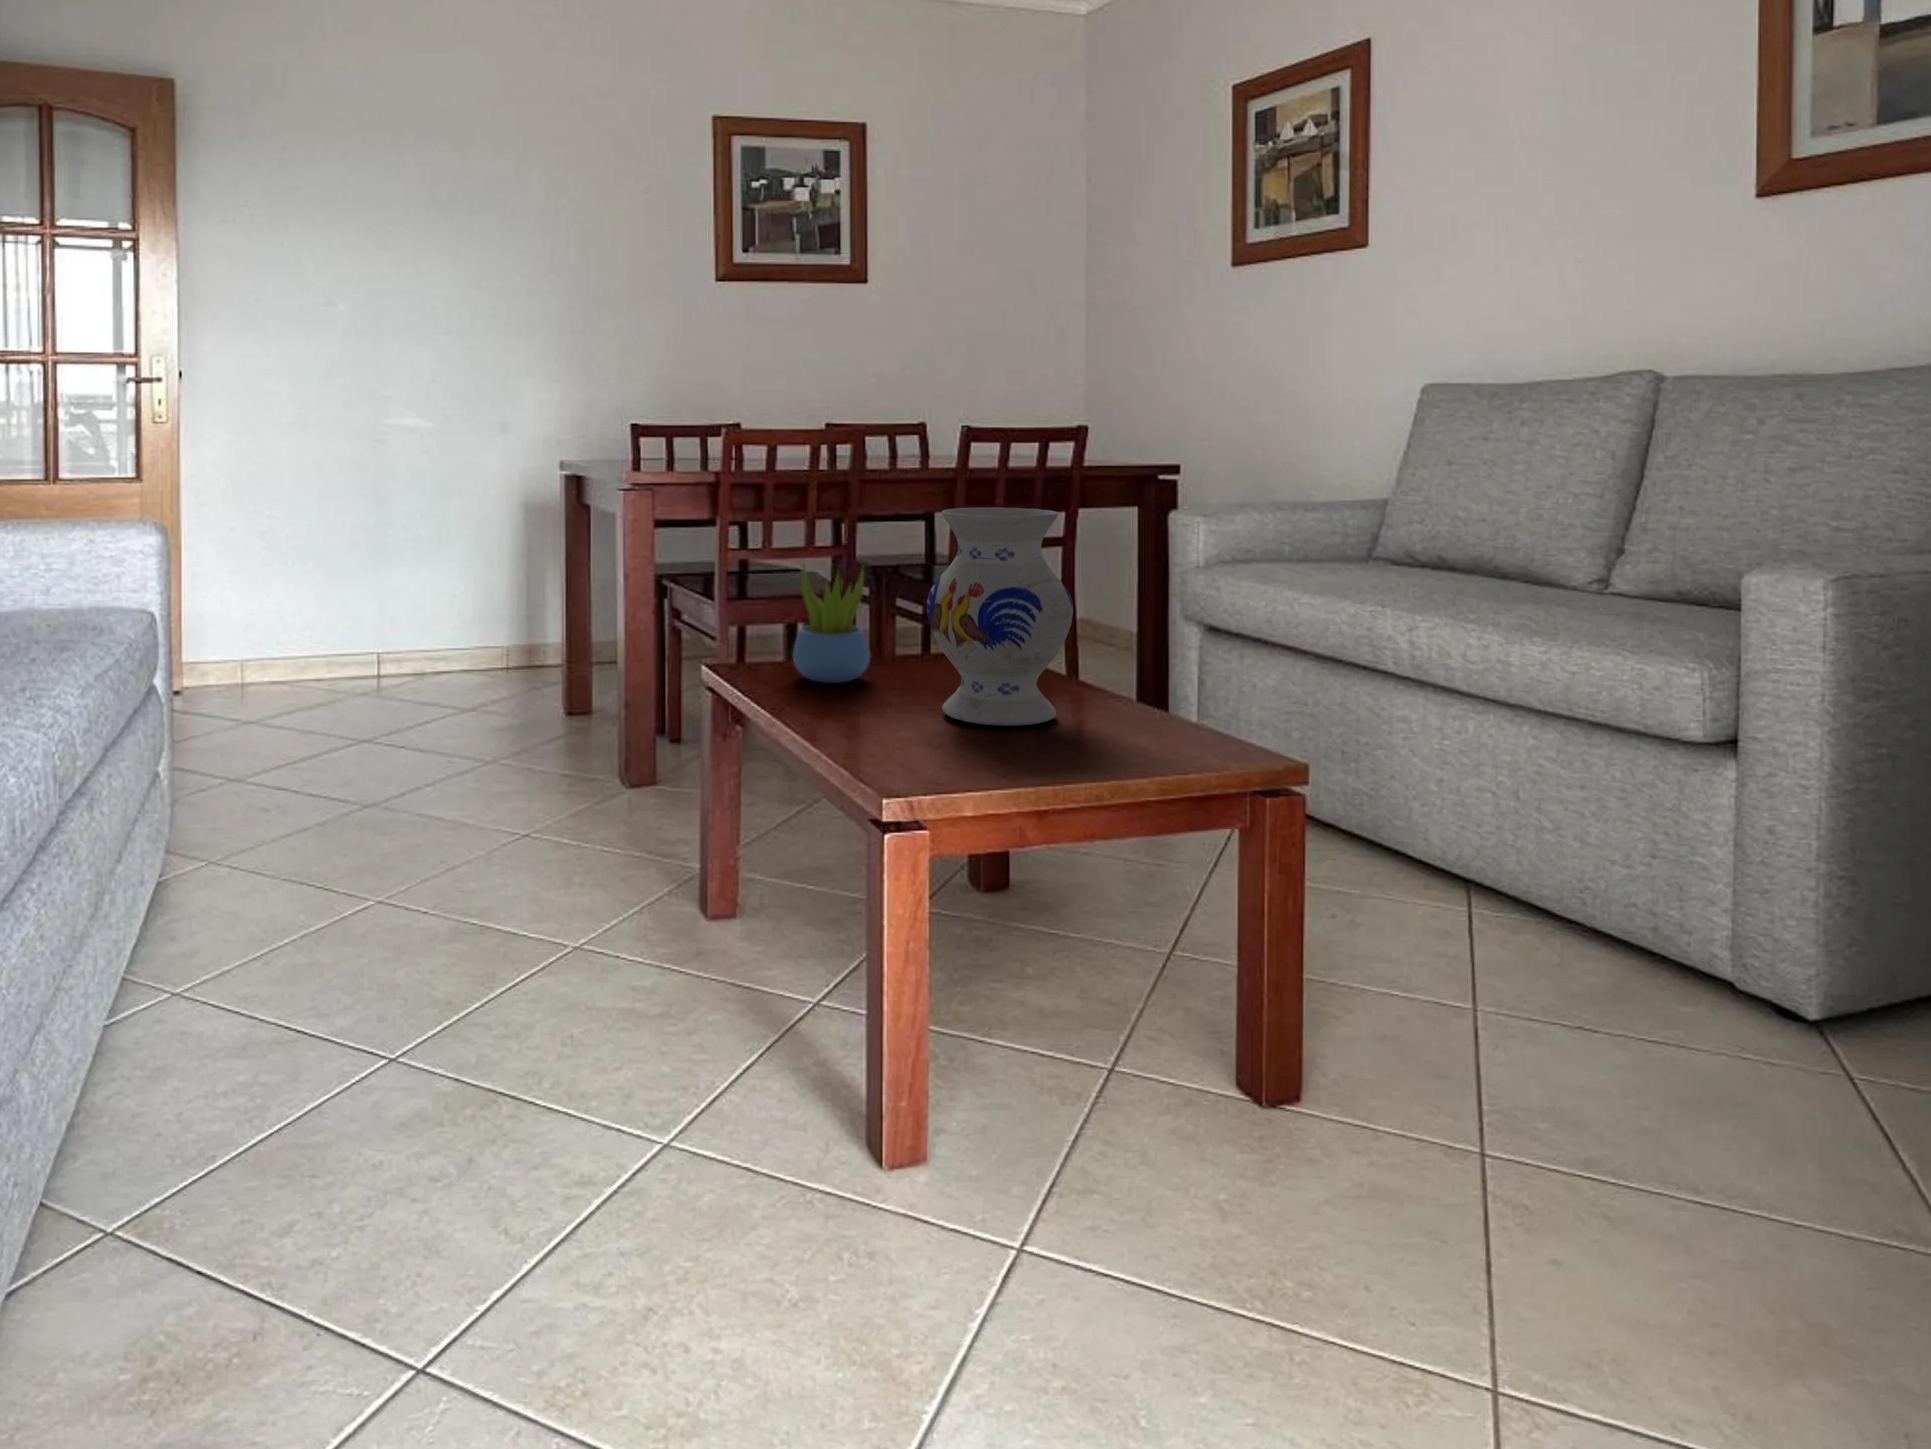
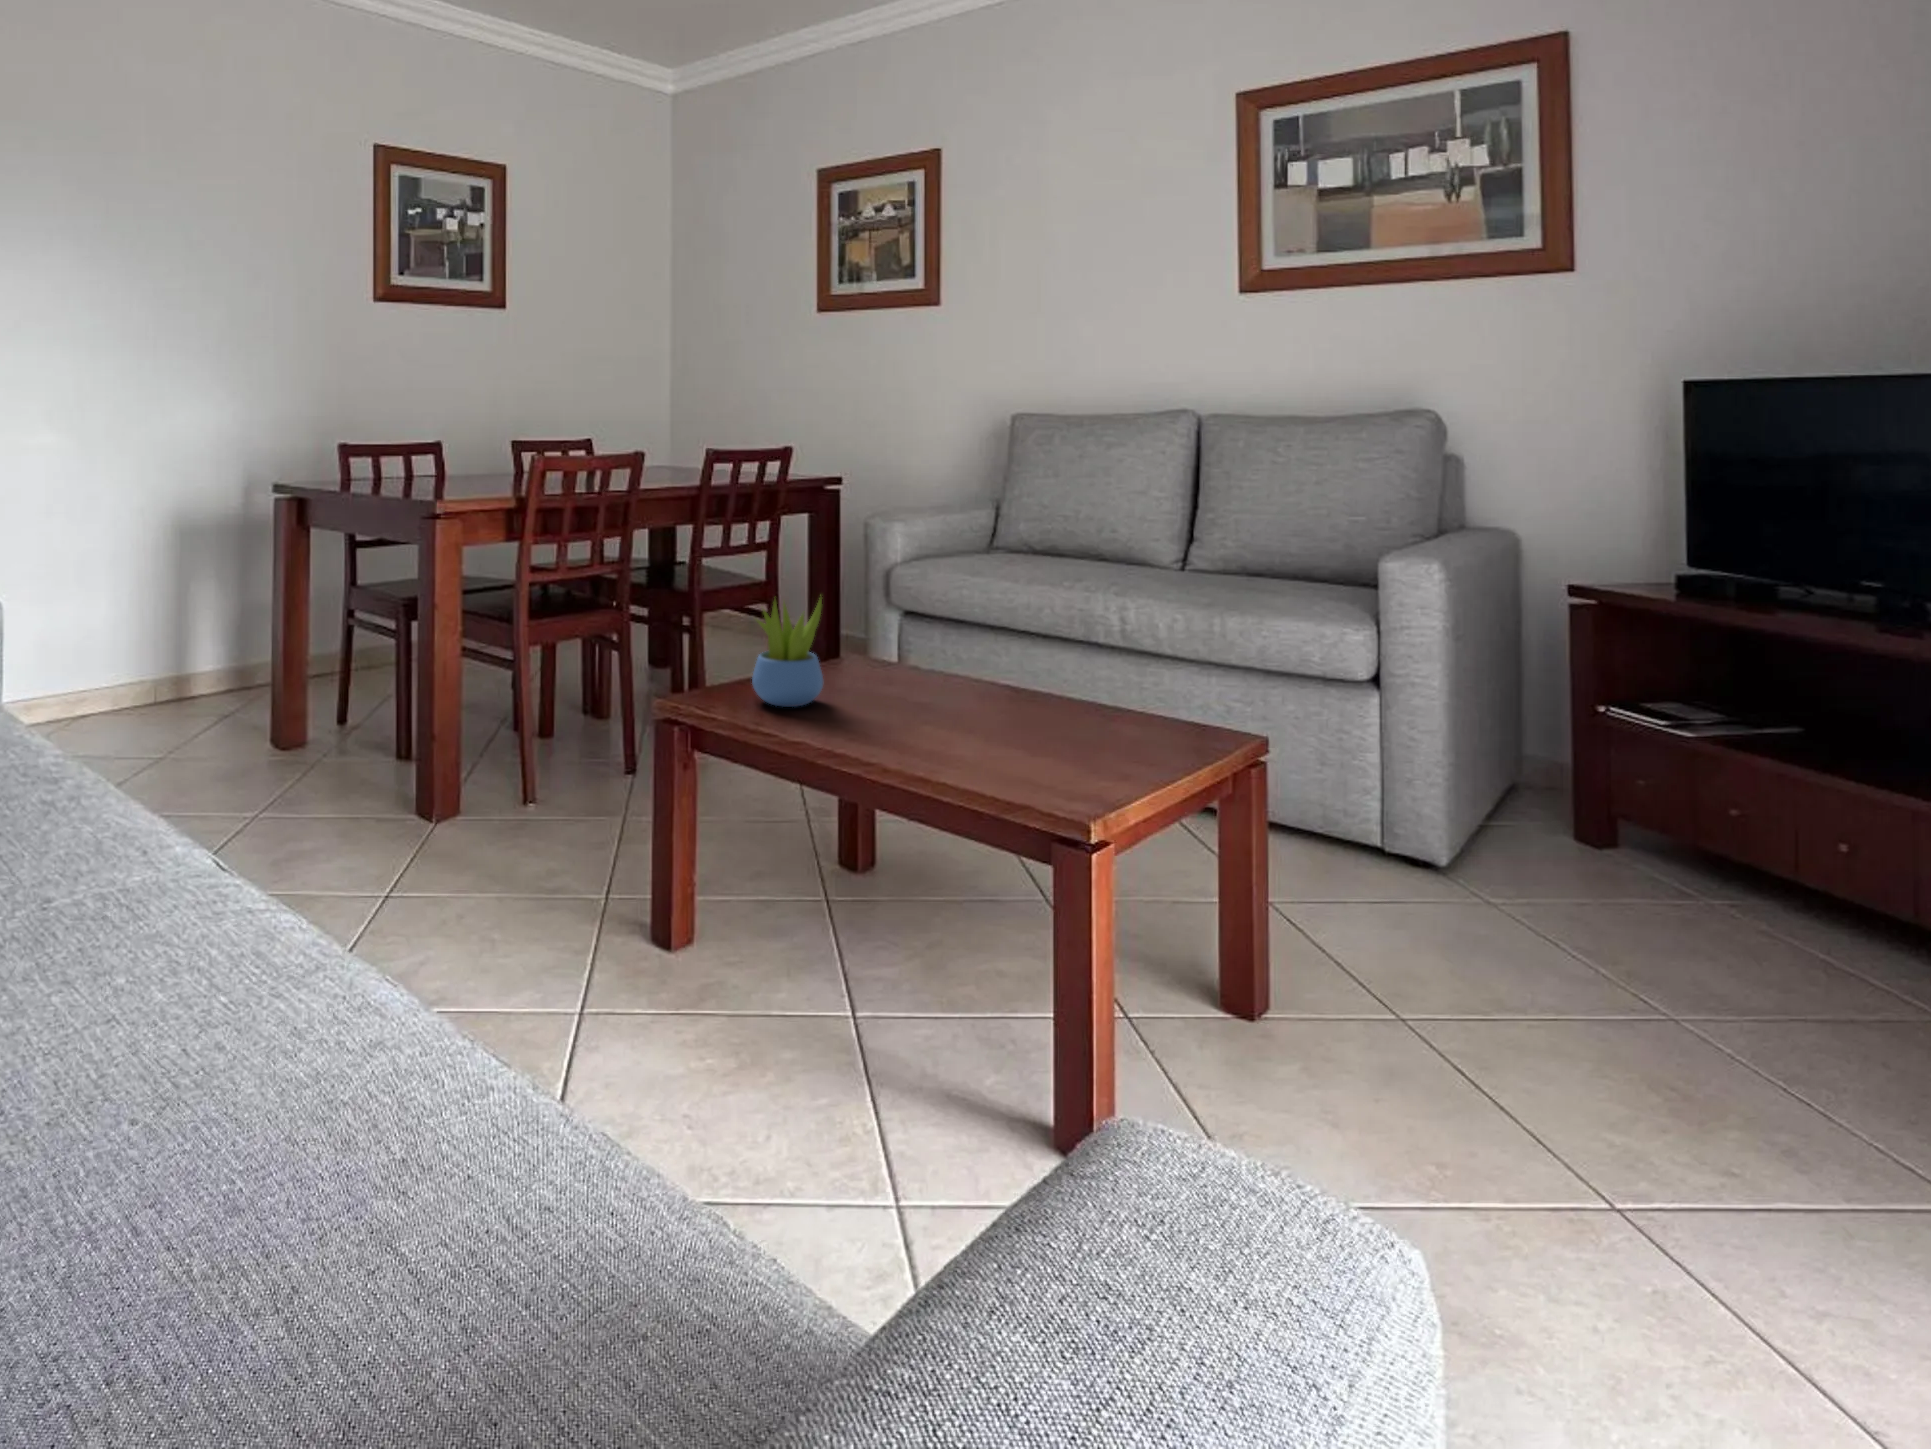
vase: present [927,508,1073,726] -> none [922,540,1048,732]

